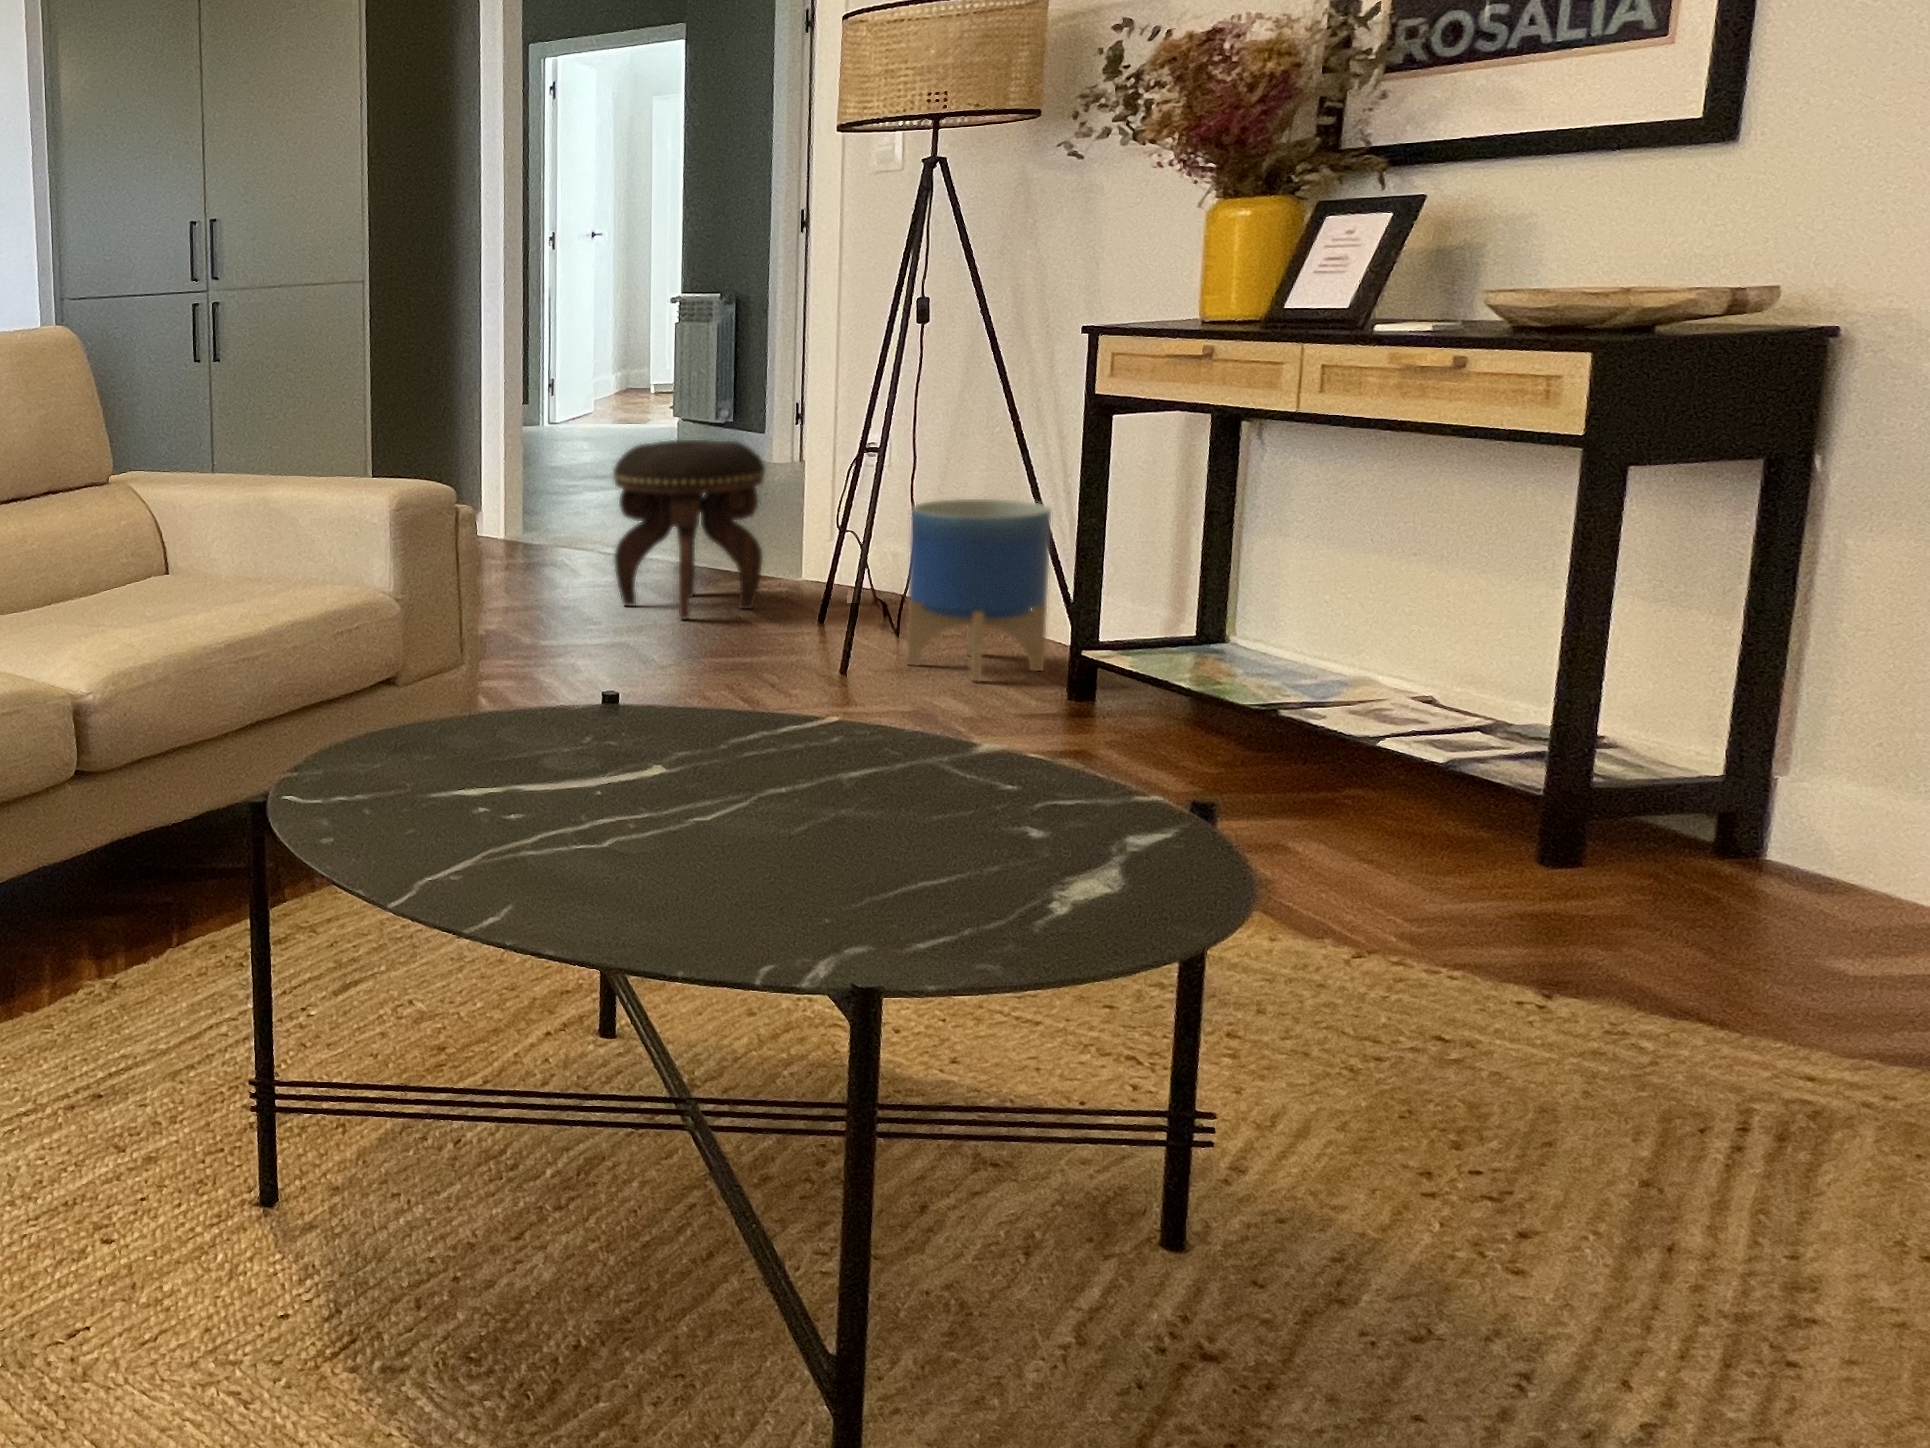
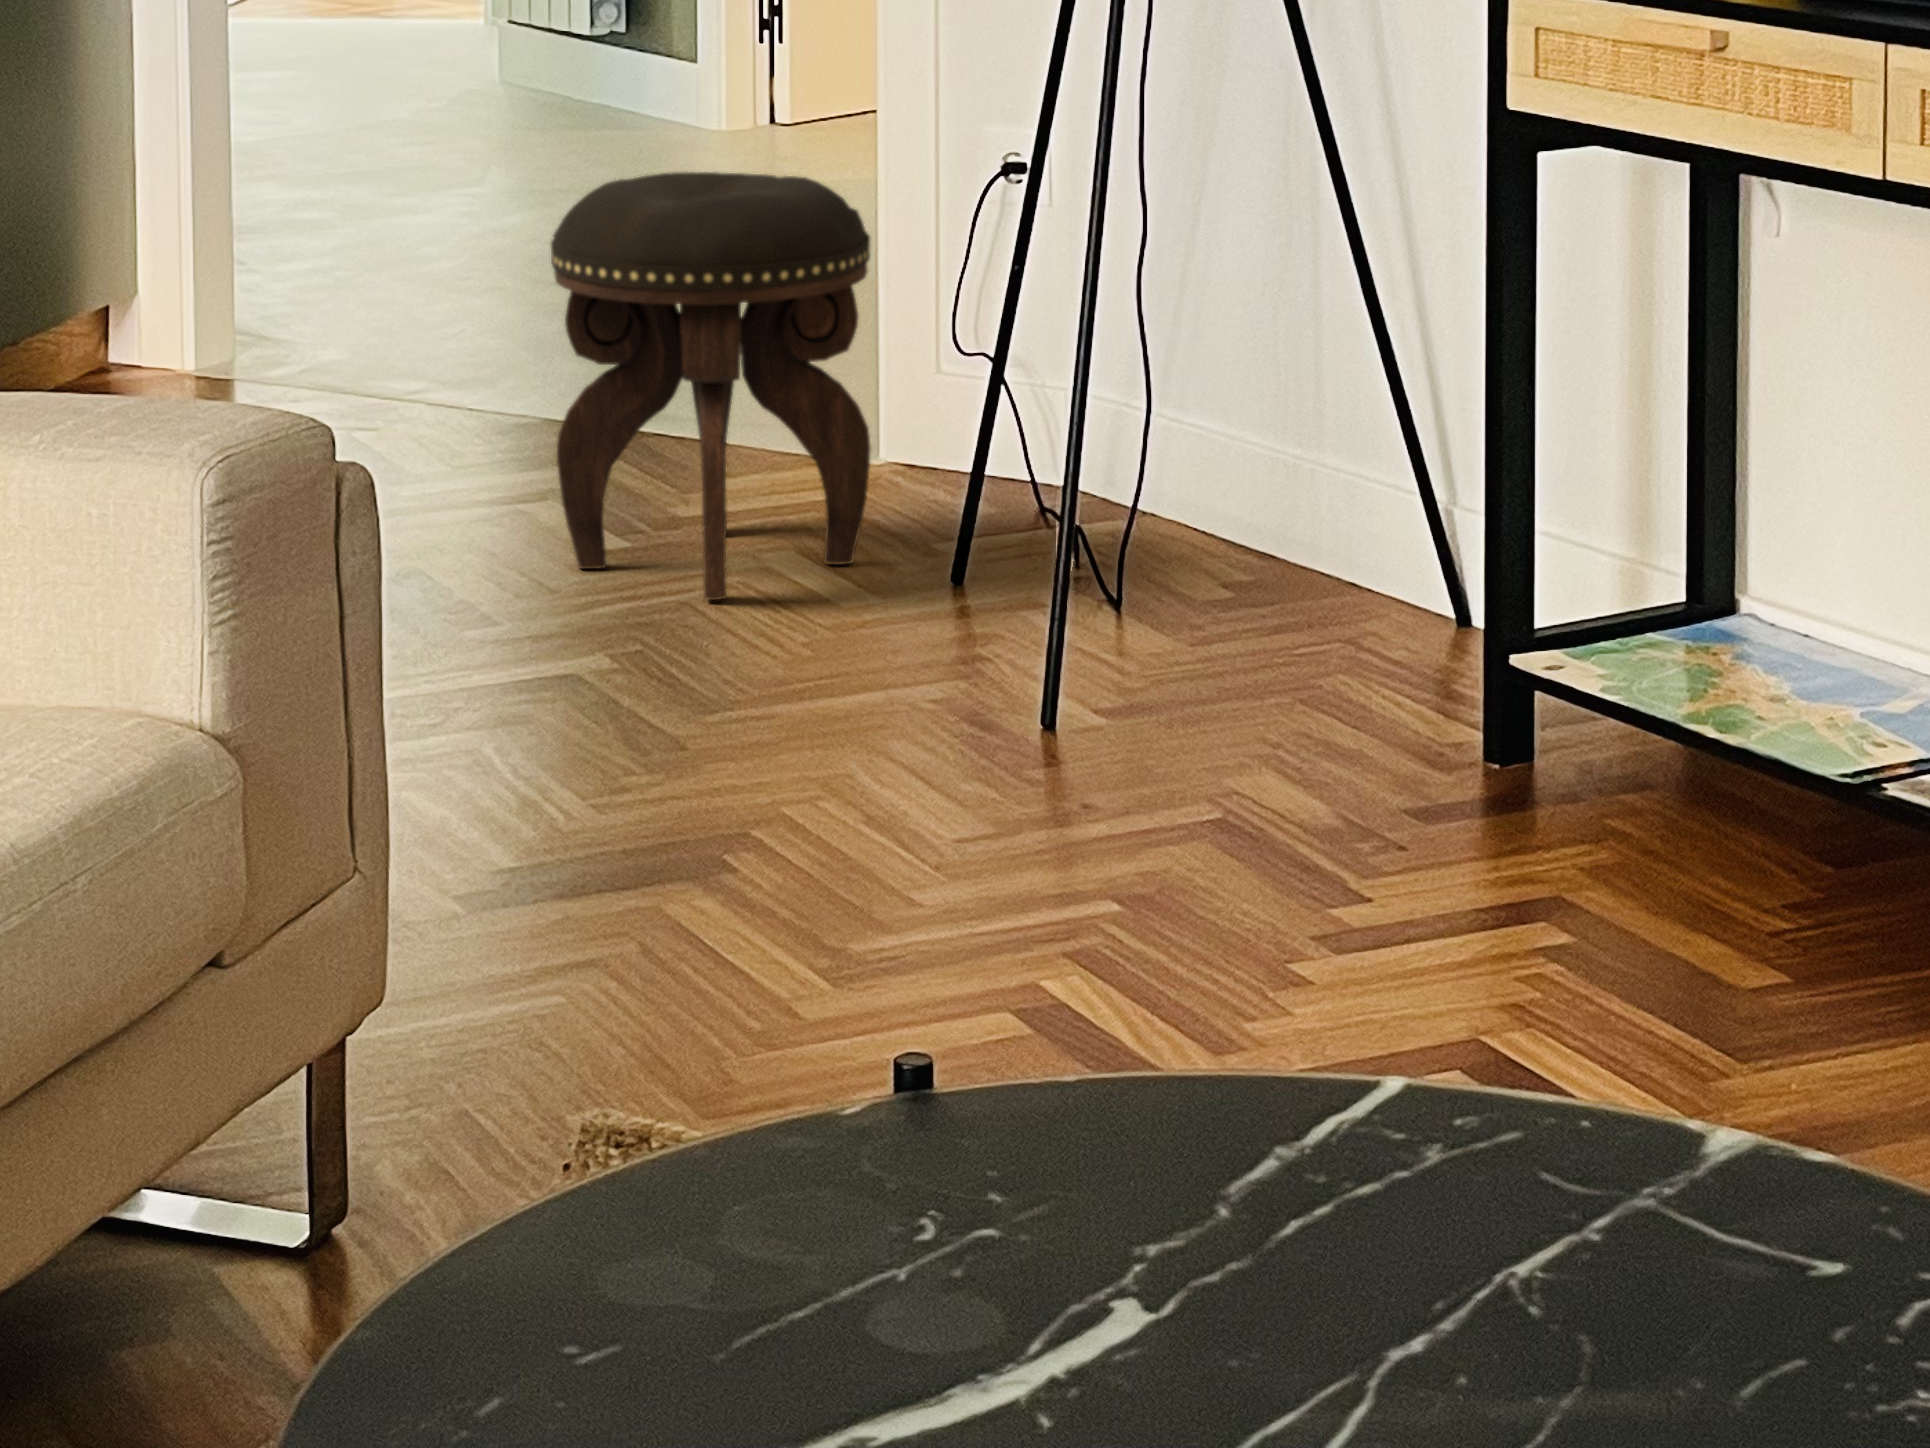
planter: present [906,499,1051,681] -> none [1178,322,1435,732]

